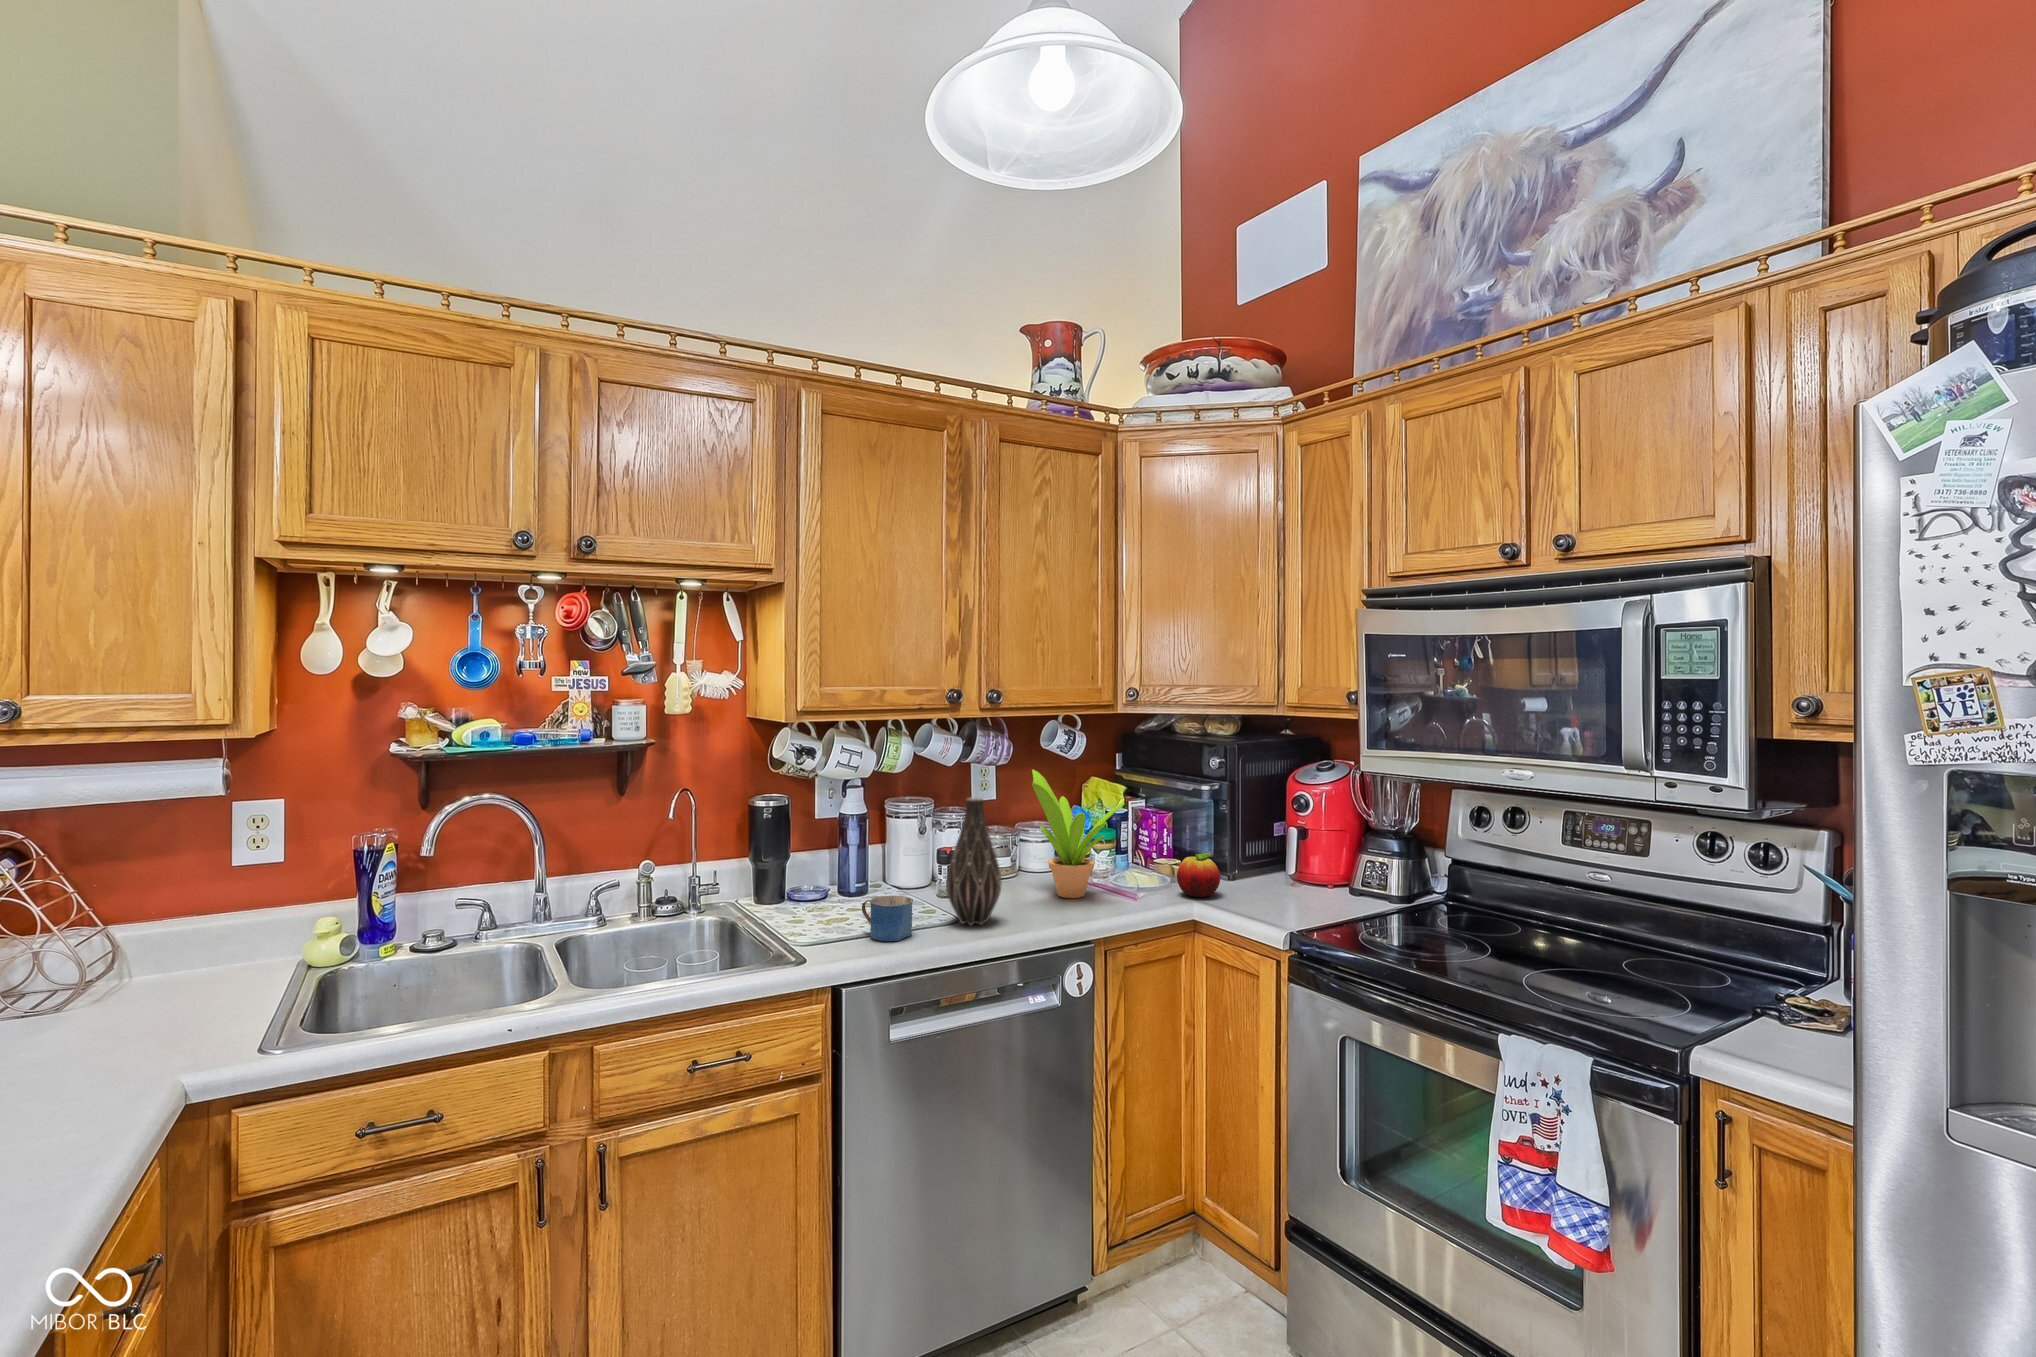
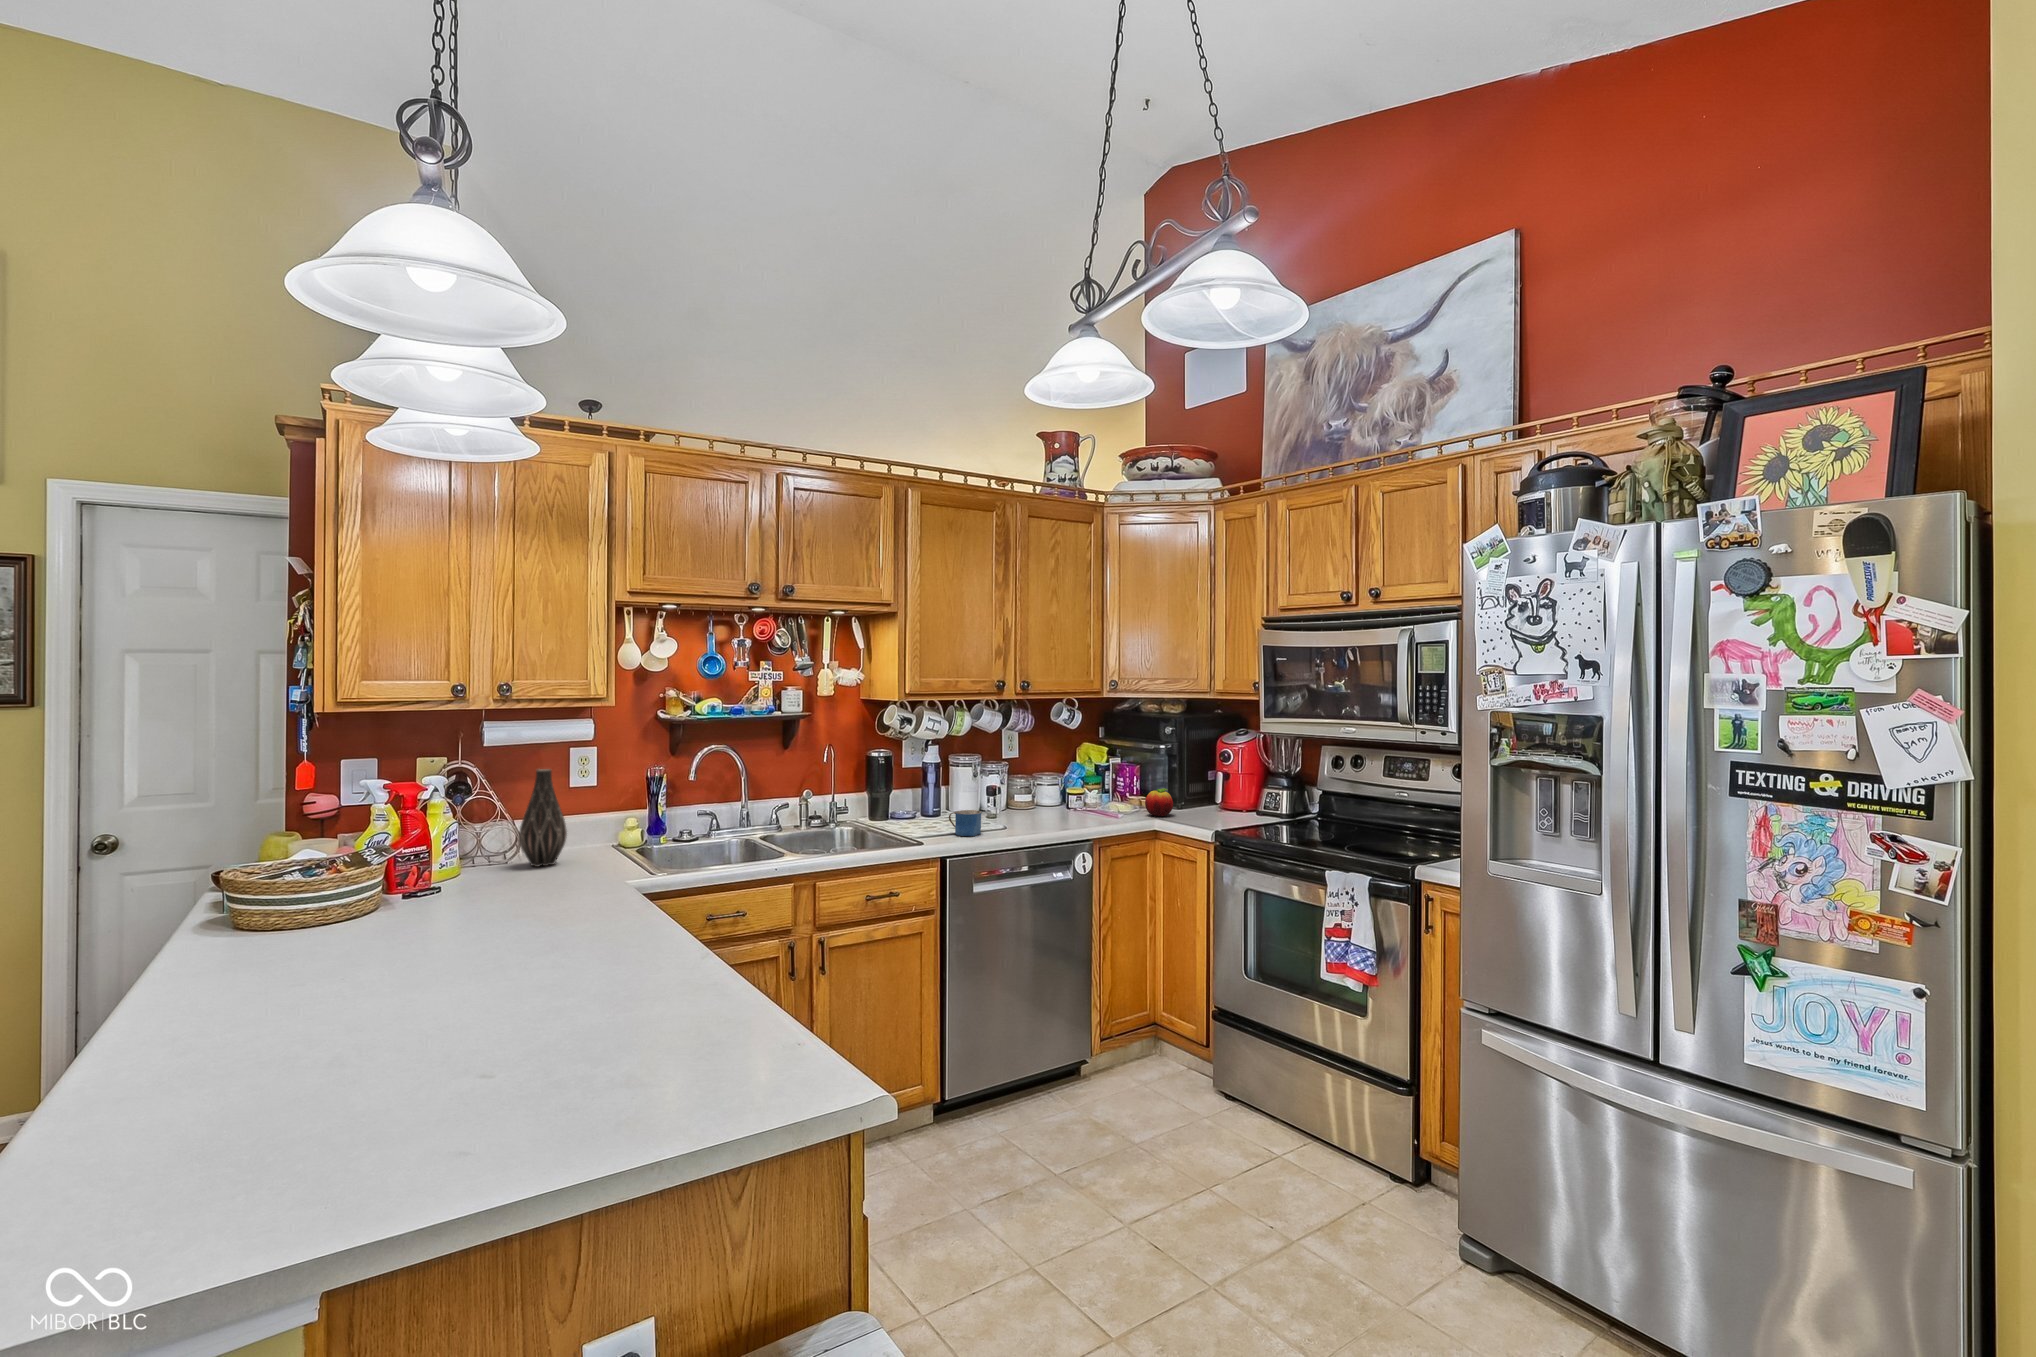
potted plant: present [1031,770,1125,898] -> none [1048,735,1111,817]
vase: present [946,798,1001,925] -> present [519,769,567,867]

